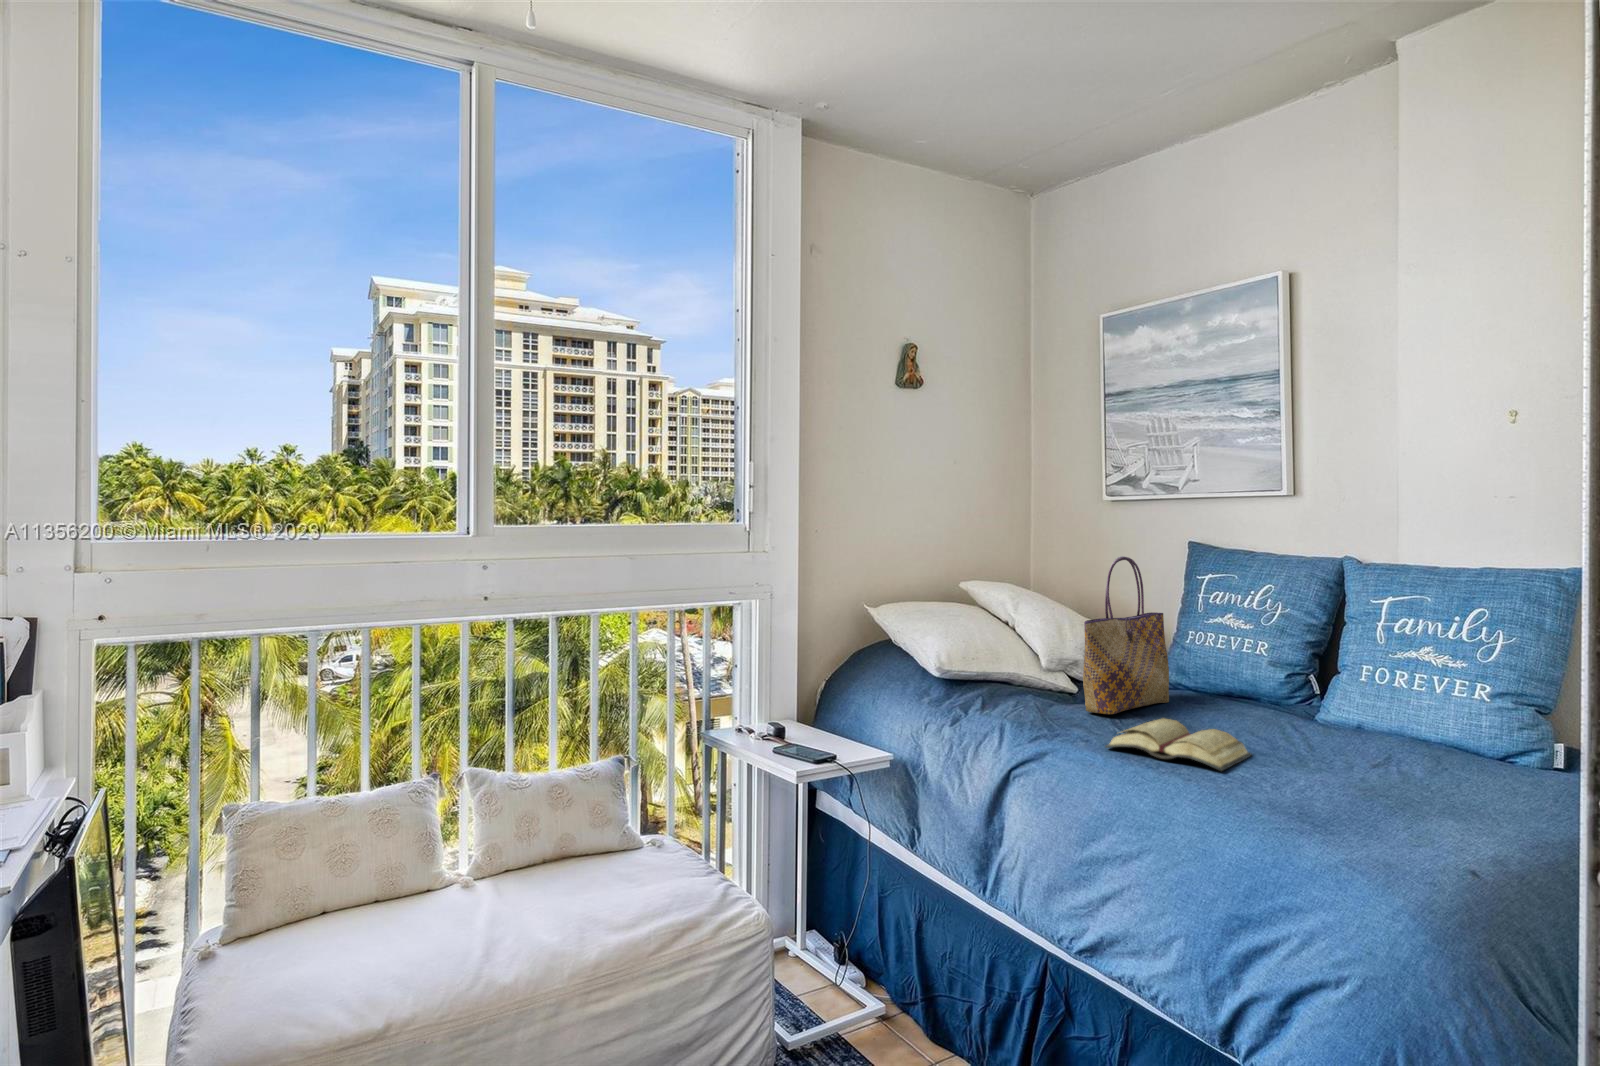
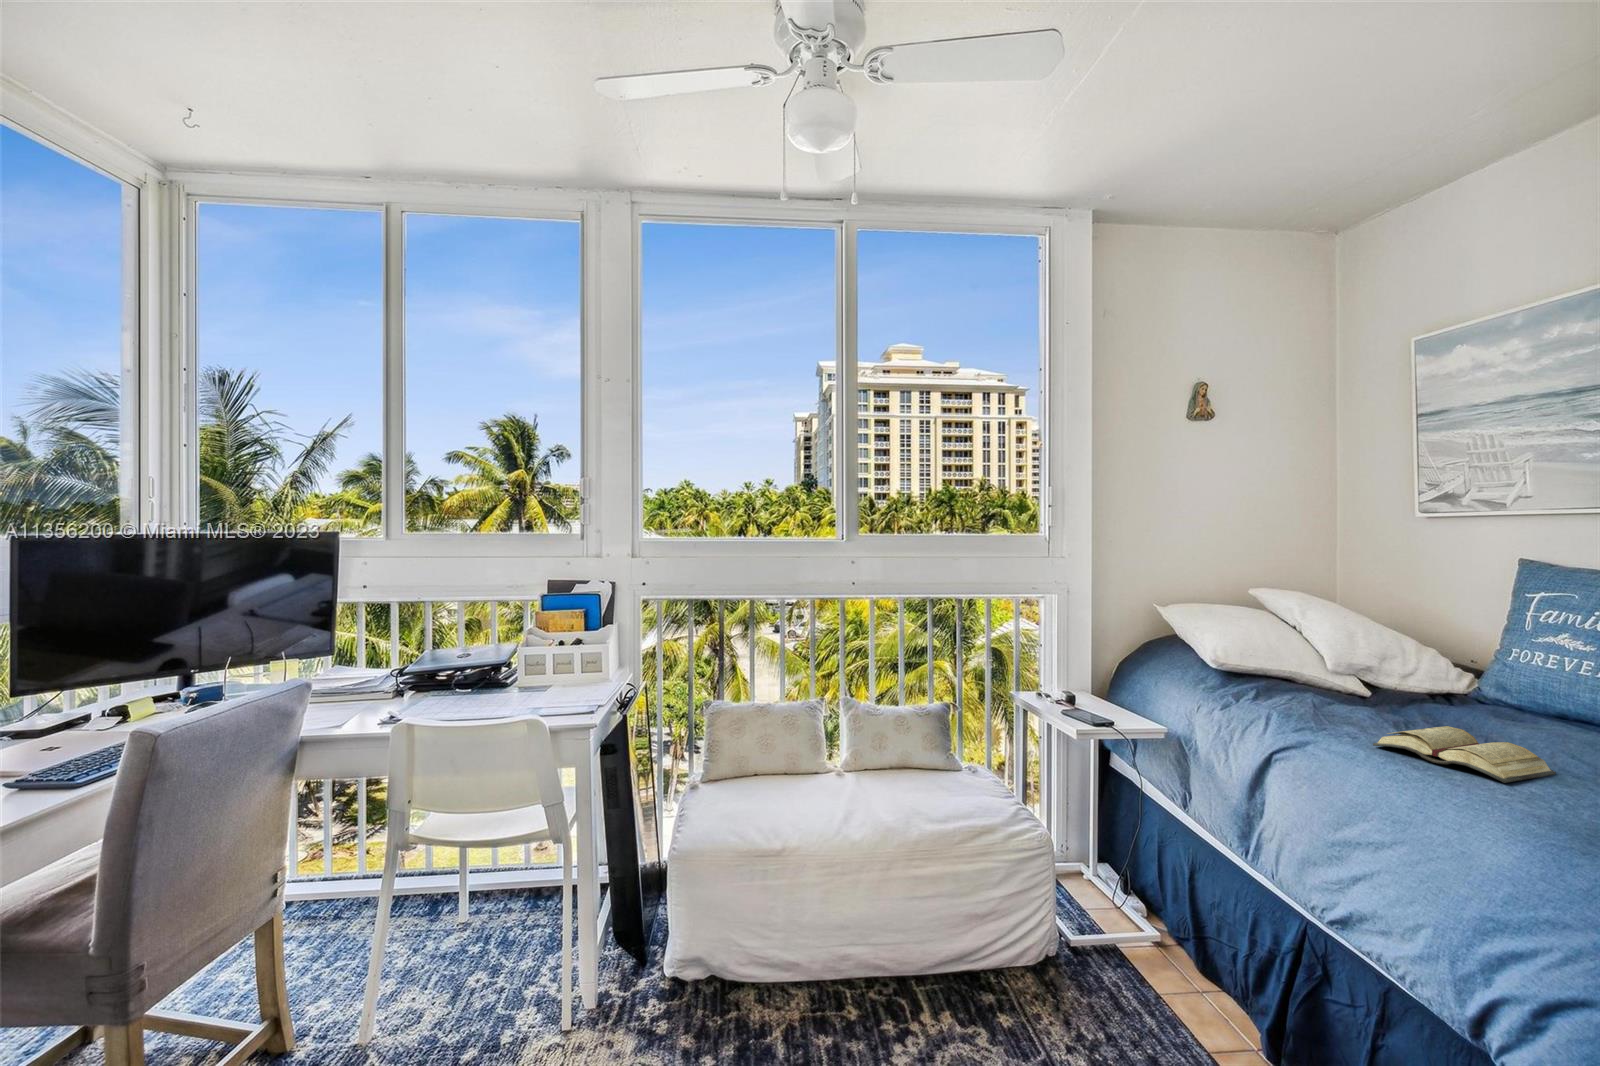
tote bag: present [1083,556,1169,714] -> none [1363,570,1476,718]

